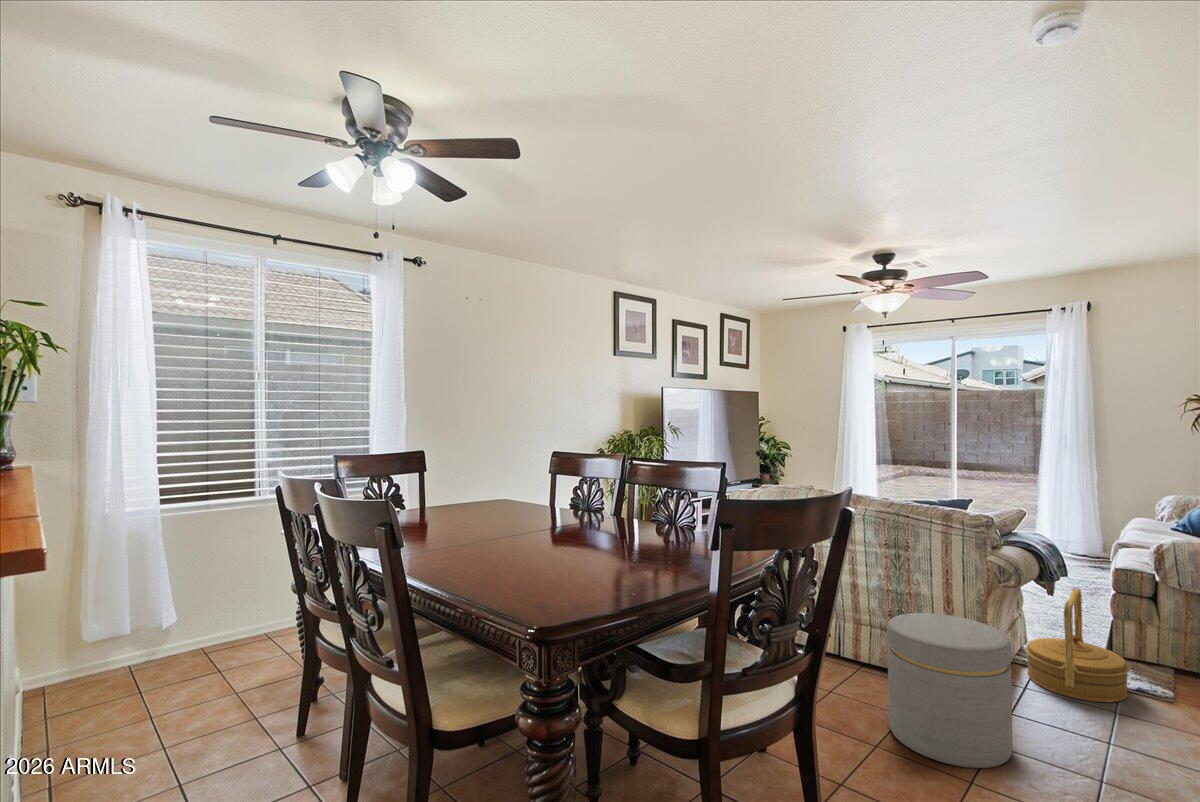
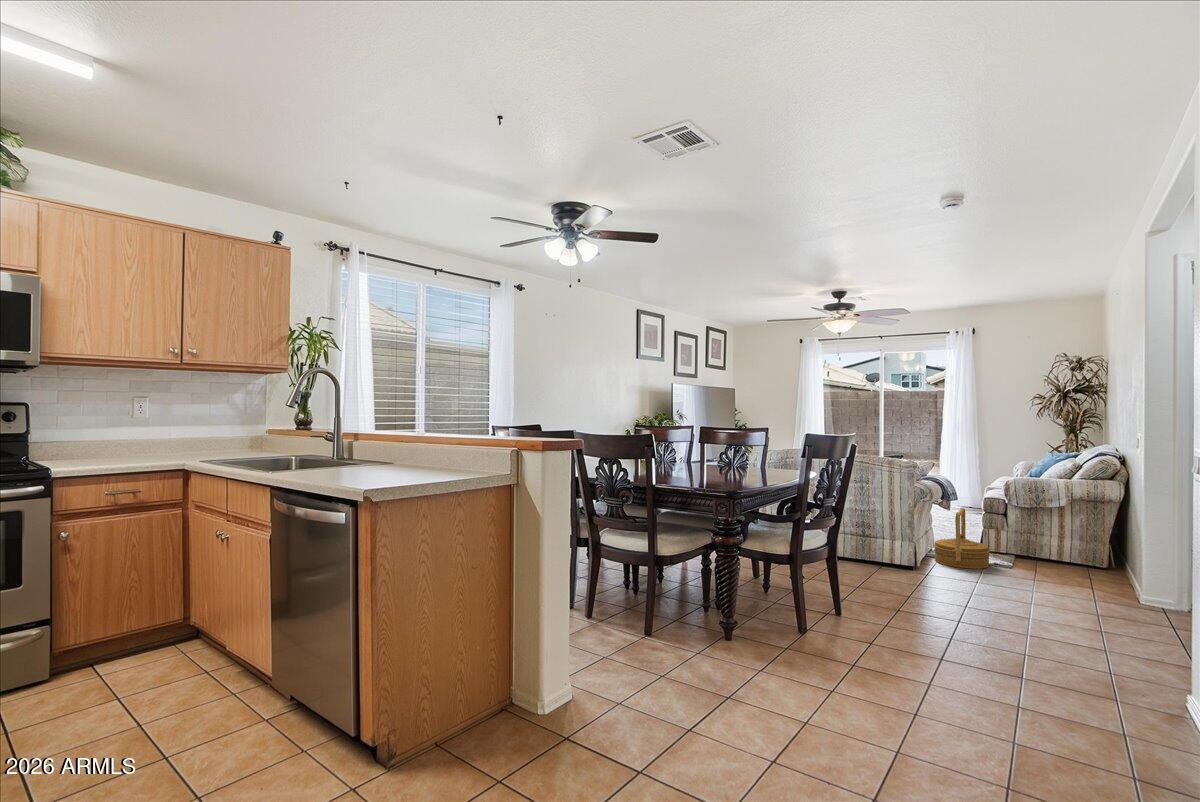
ottoman: present [887,613,1013,768] -> none [861,516,929,591]

